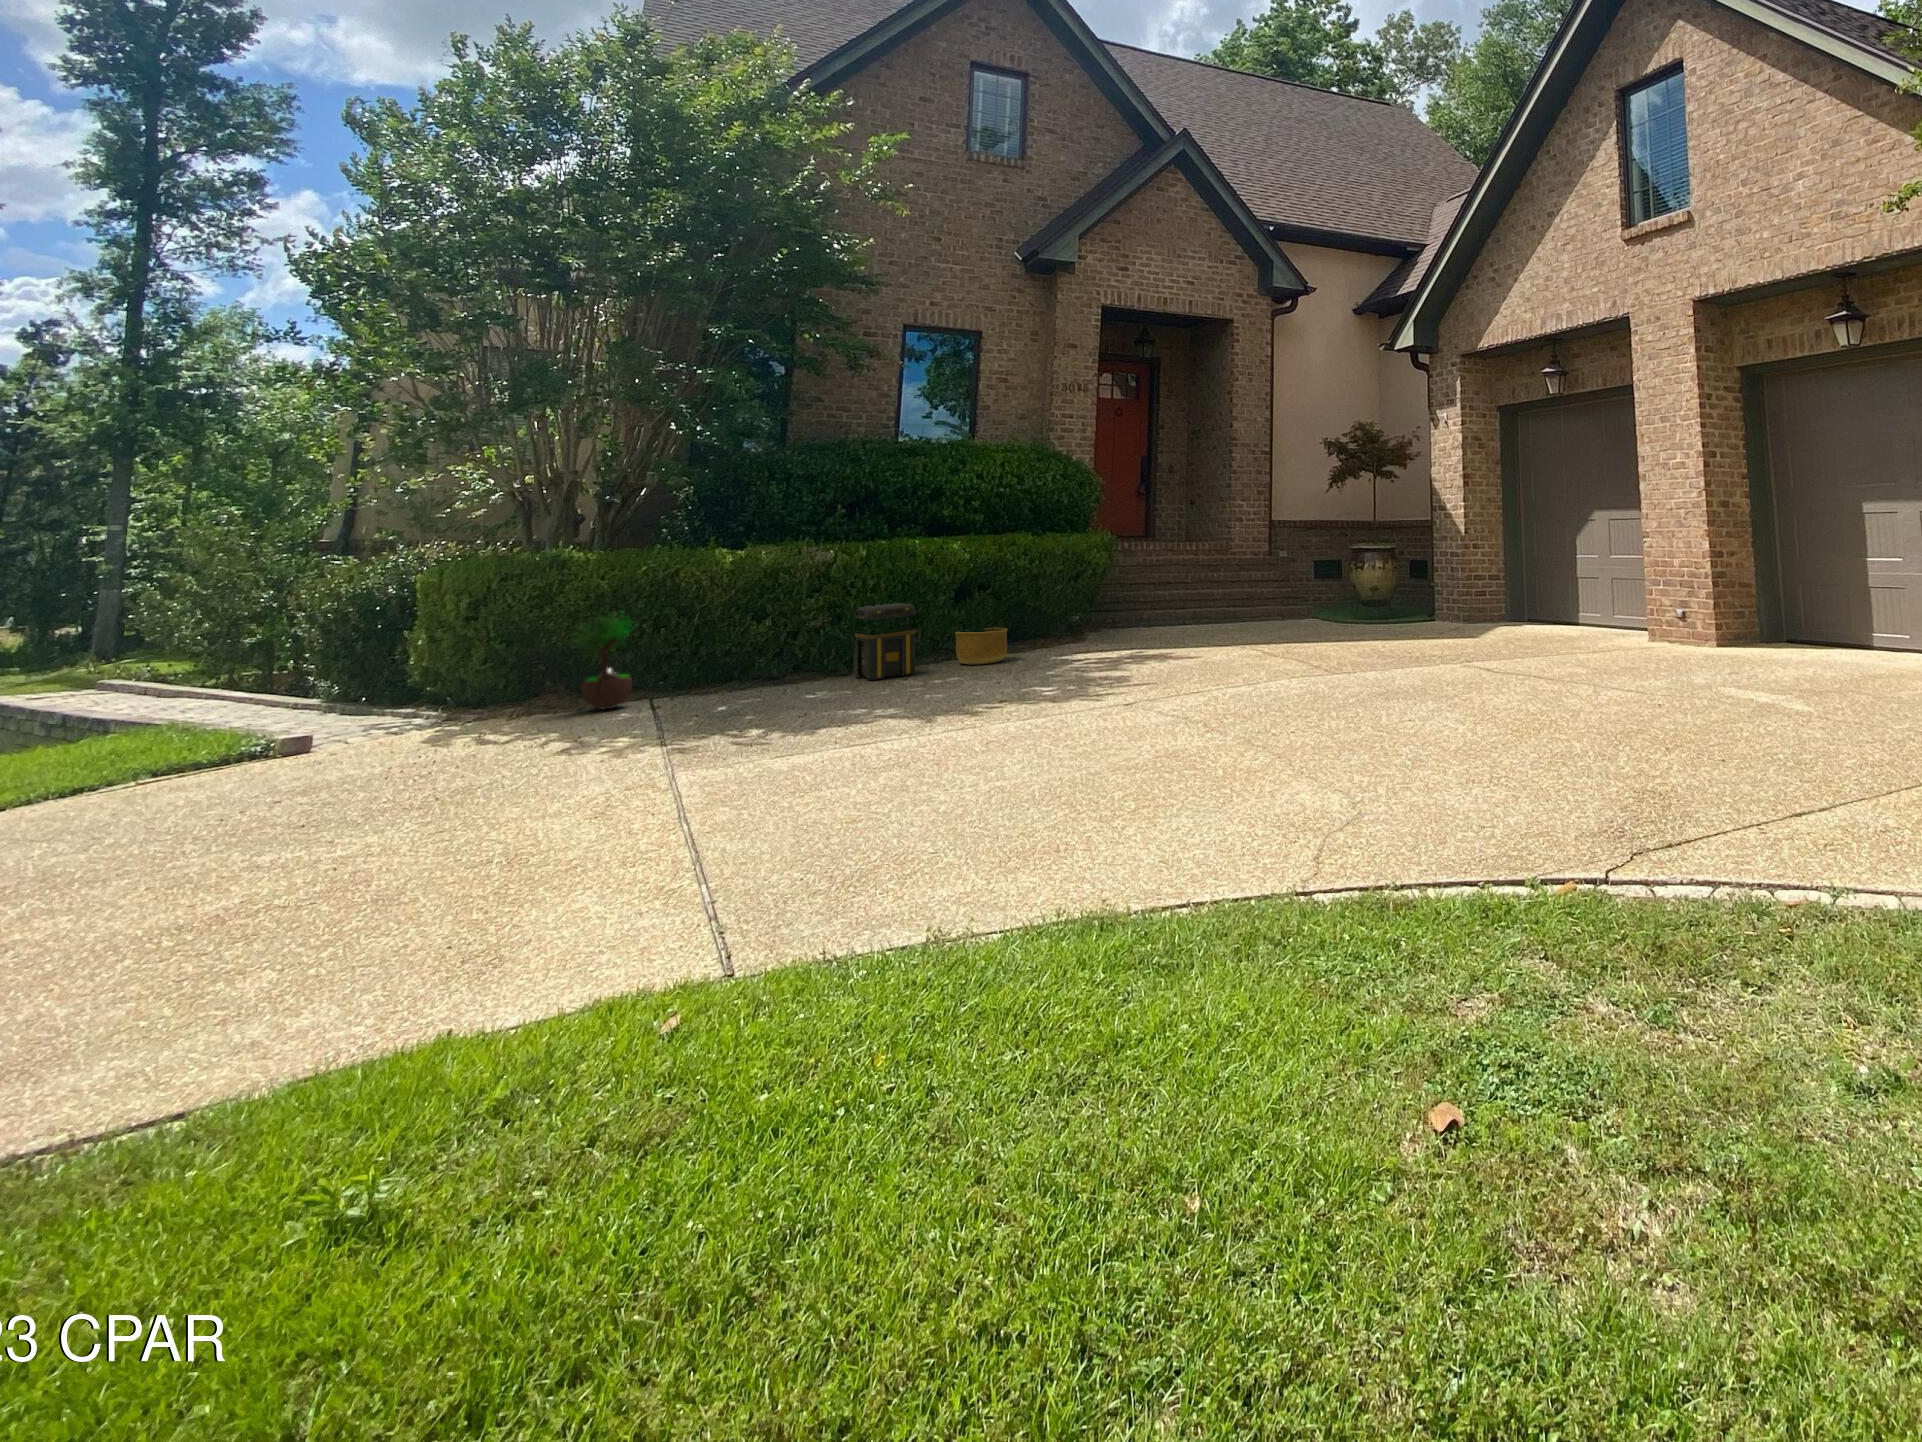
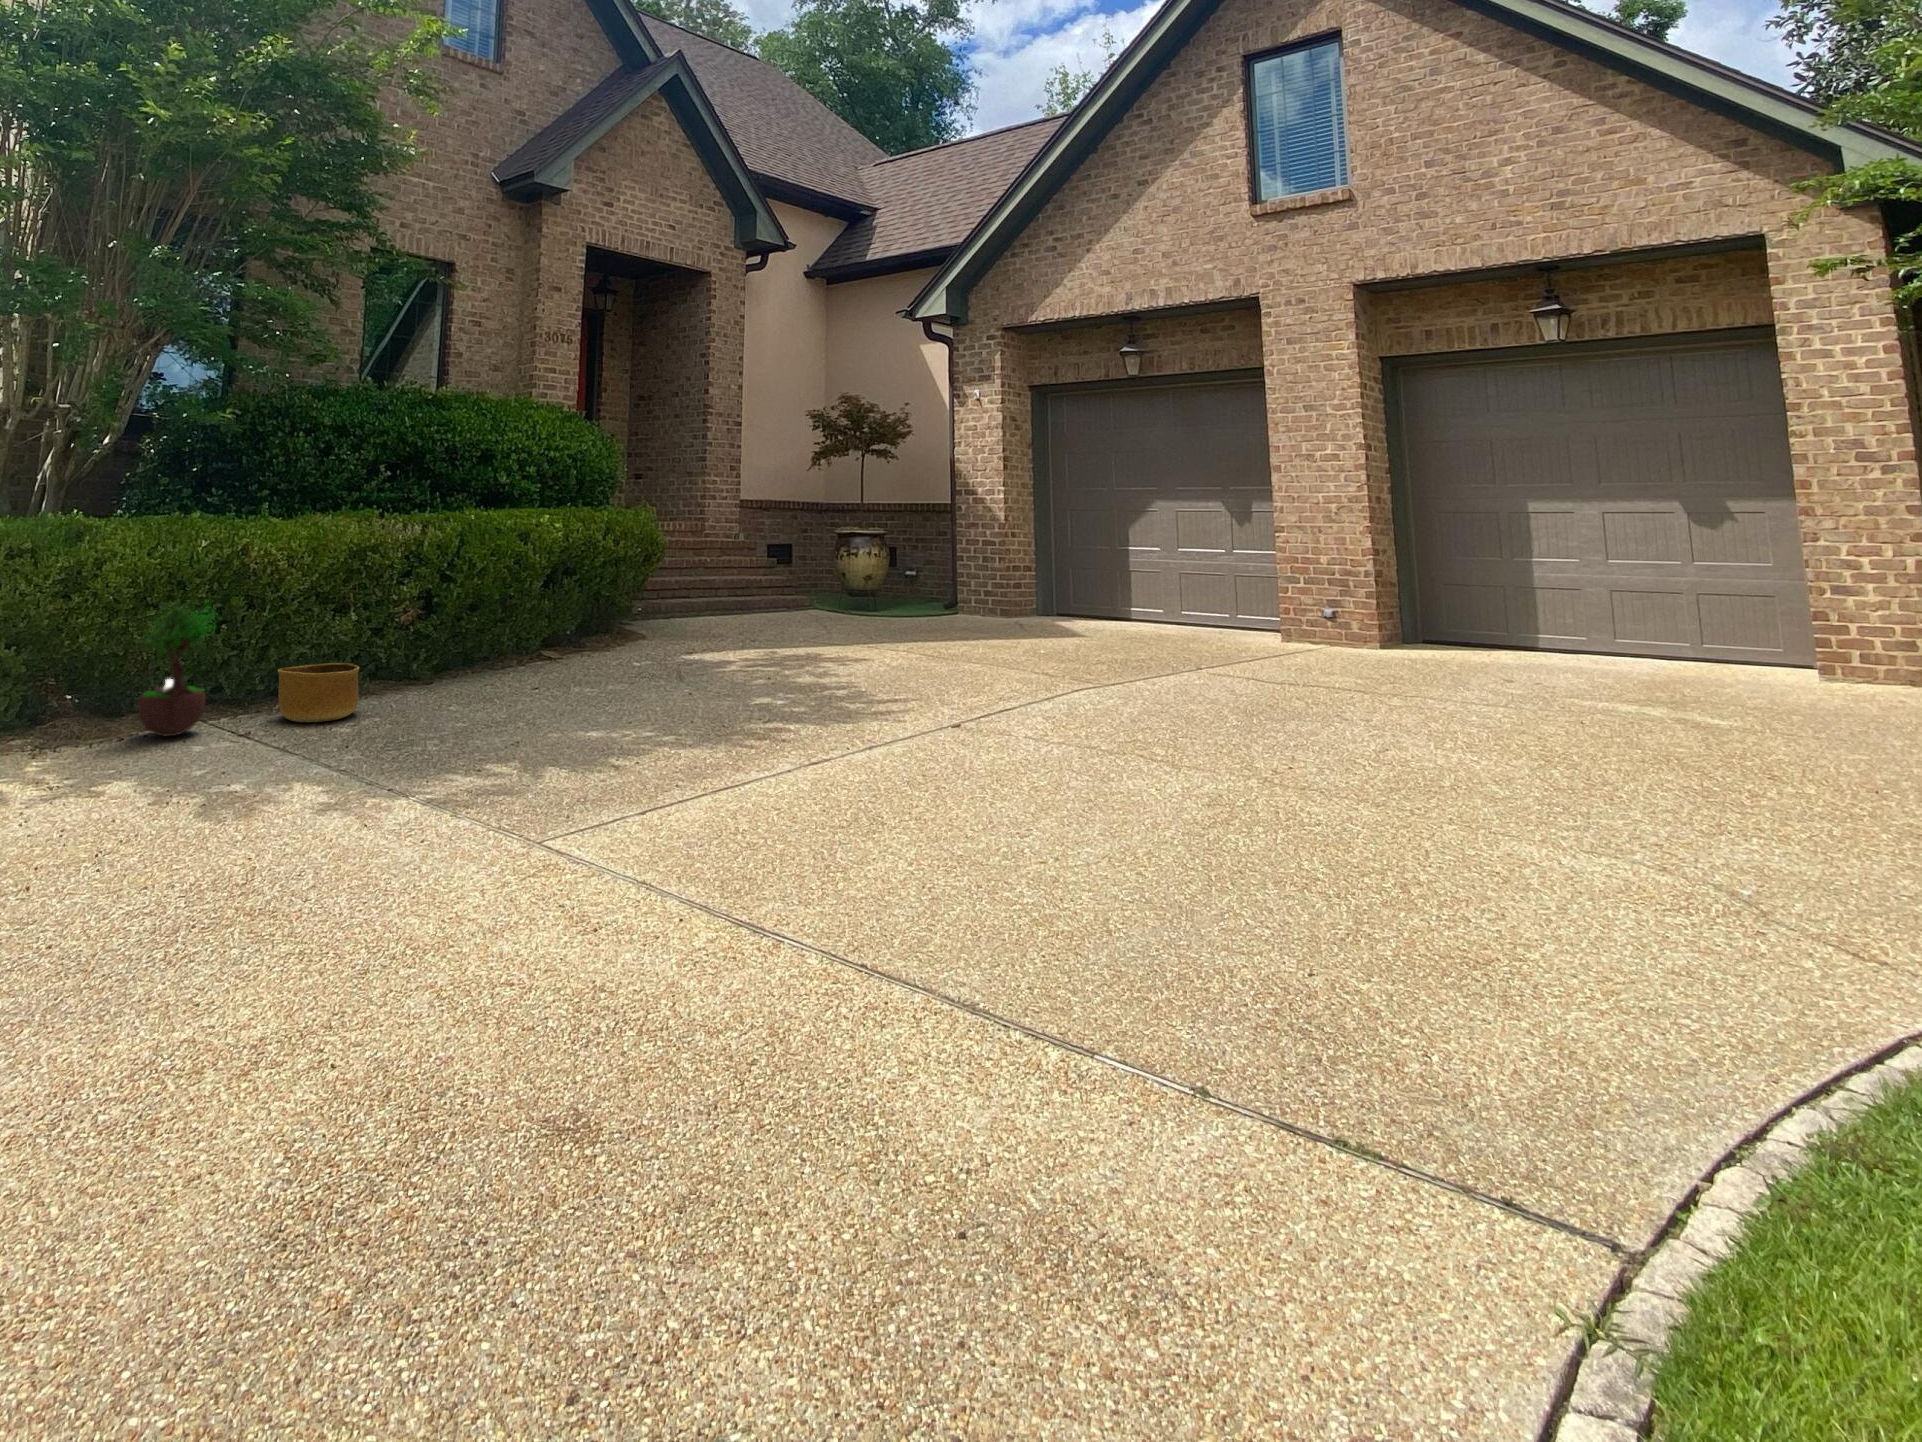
toolbox: present [854,603,917,680] -> none [447,591,532,690]
basket: present [955,628,1007,665] -> present [278,663,359,723]

